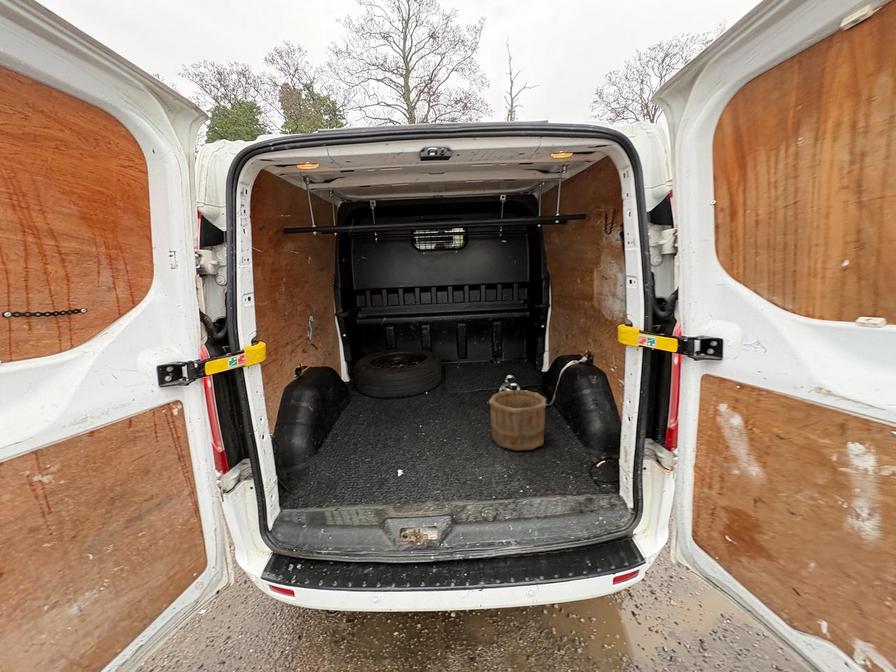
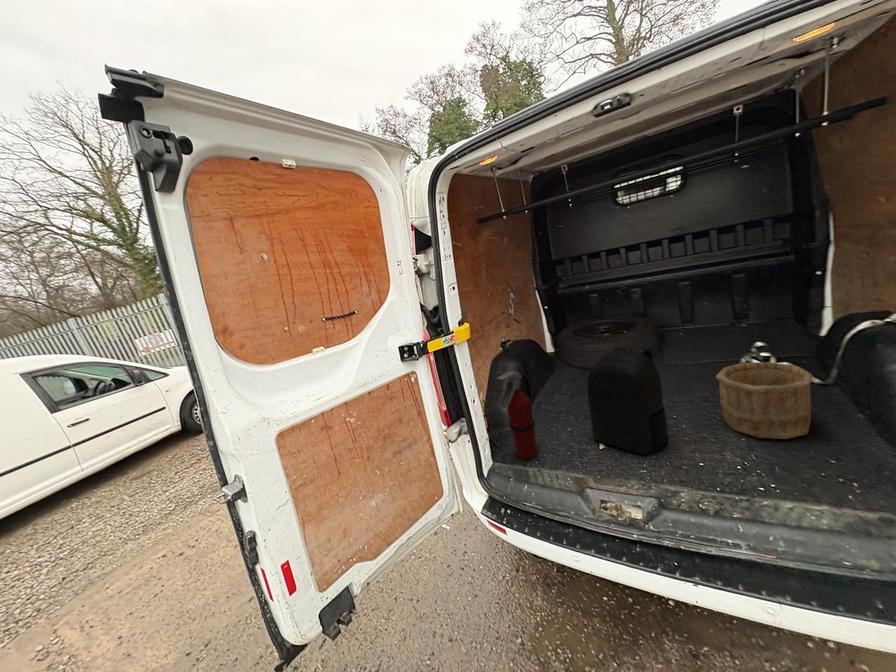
backpack: none [389,373,455,476] -> present [587,346,668,454]
fire extinguisher: none [292,400,334,499] -> present [494,372,536,459]

